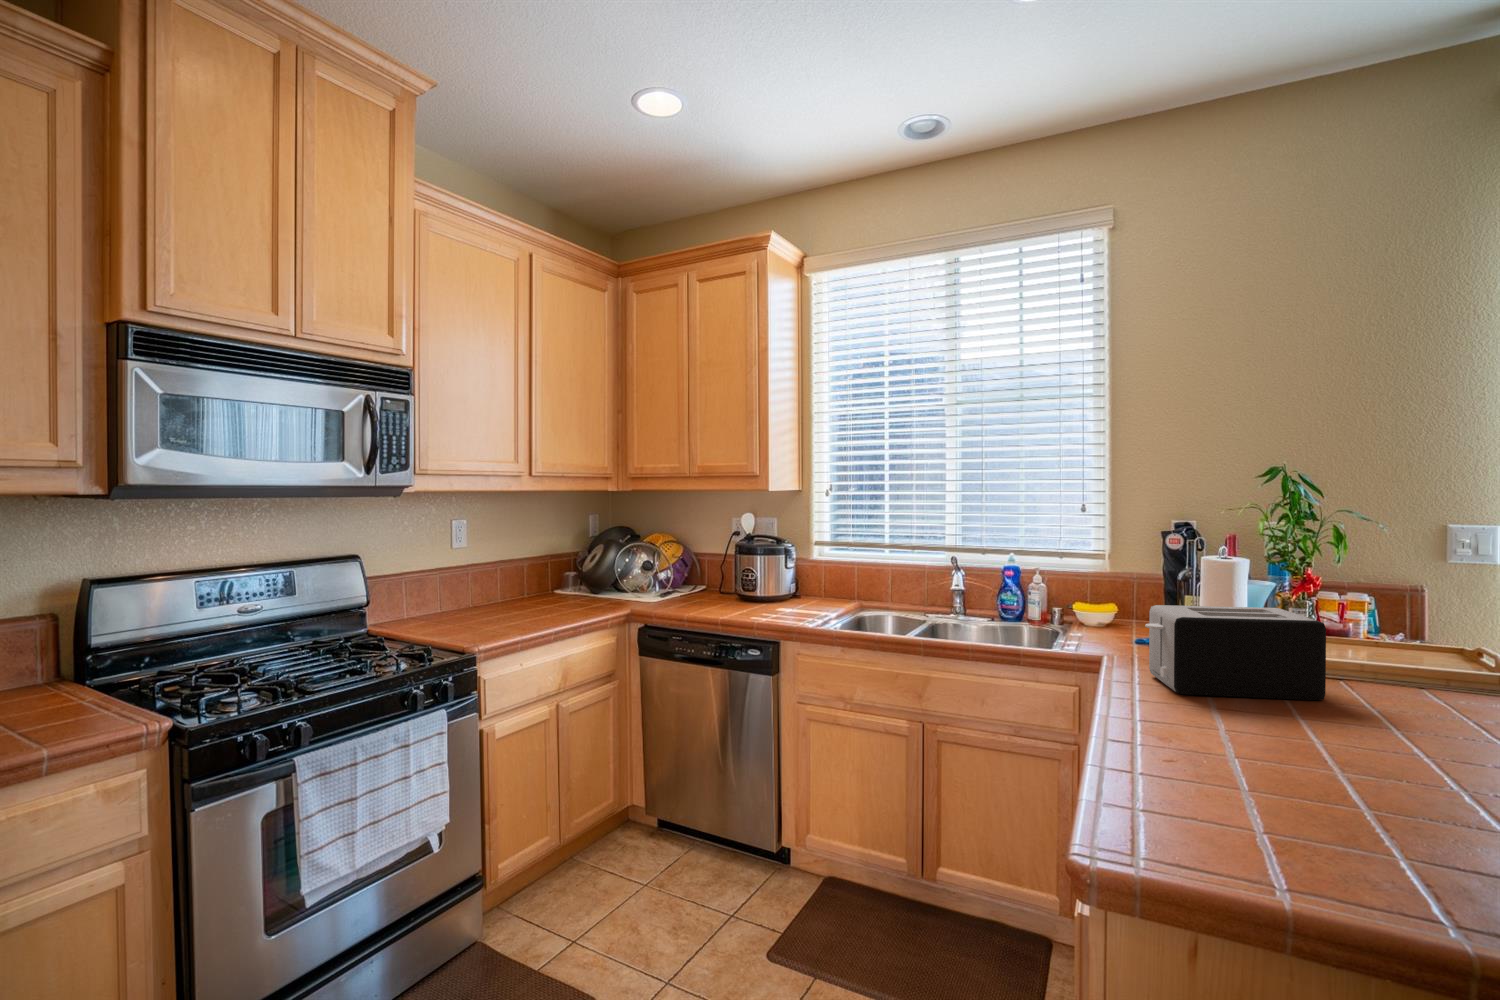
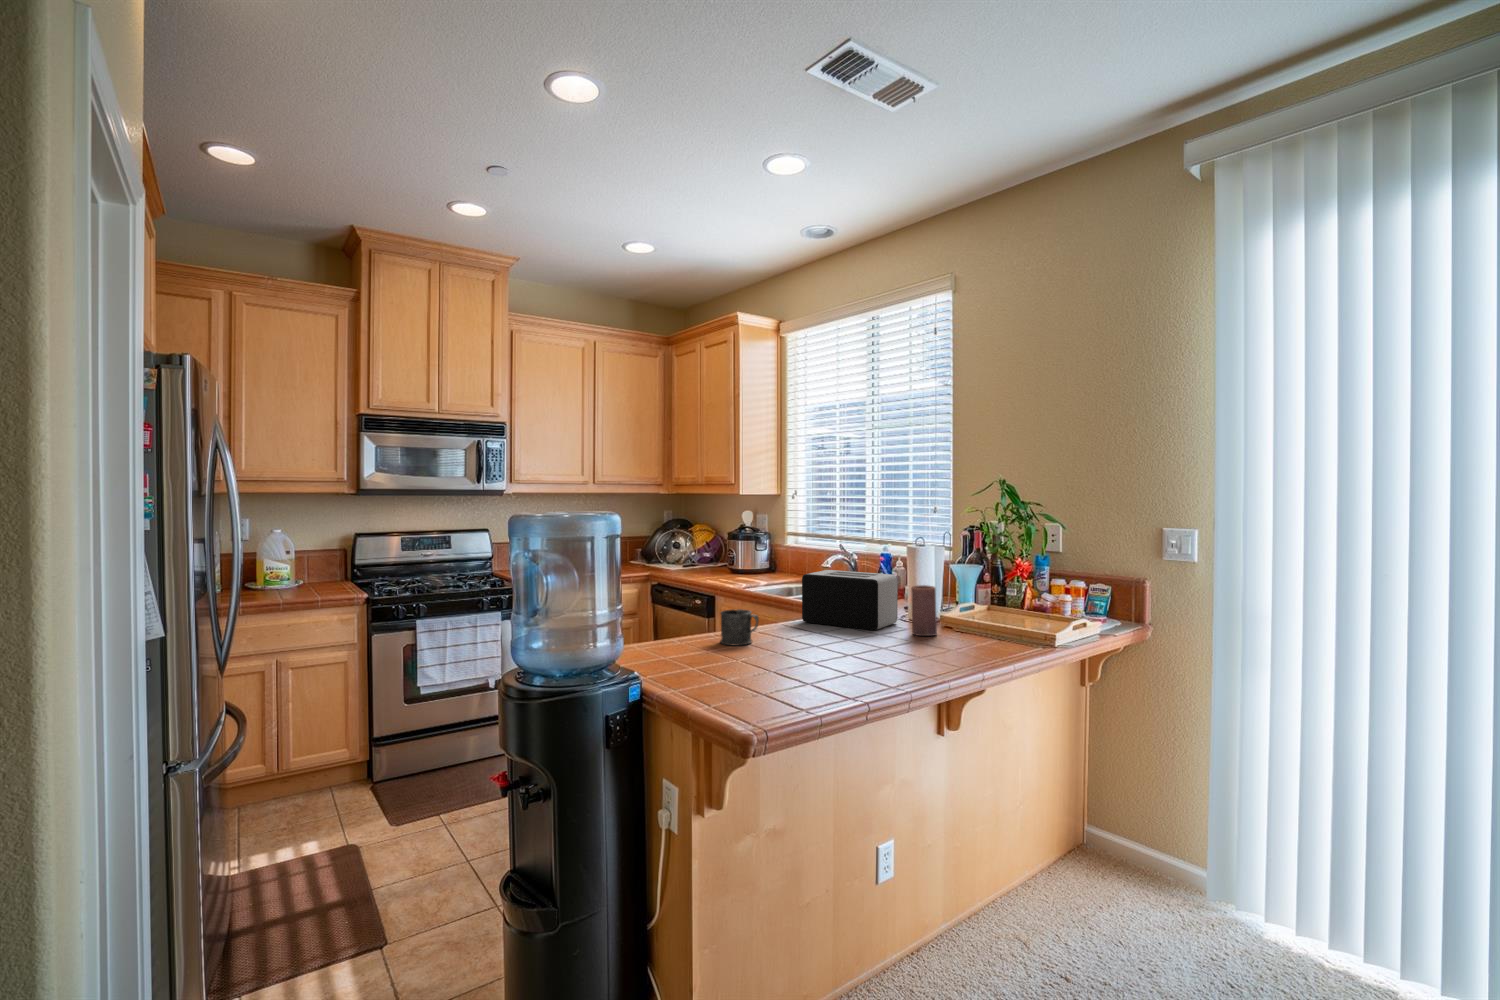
candle: none [1377,625,1427,705] -> present [911,585,937,636]
mug: none [1271,704,1363,783] -> present [720,609,759,646]

